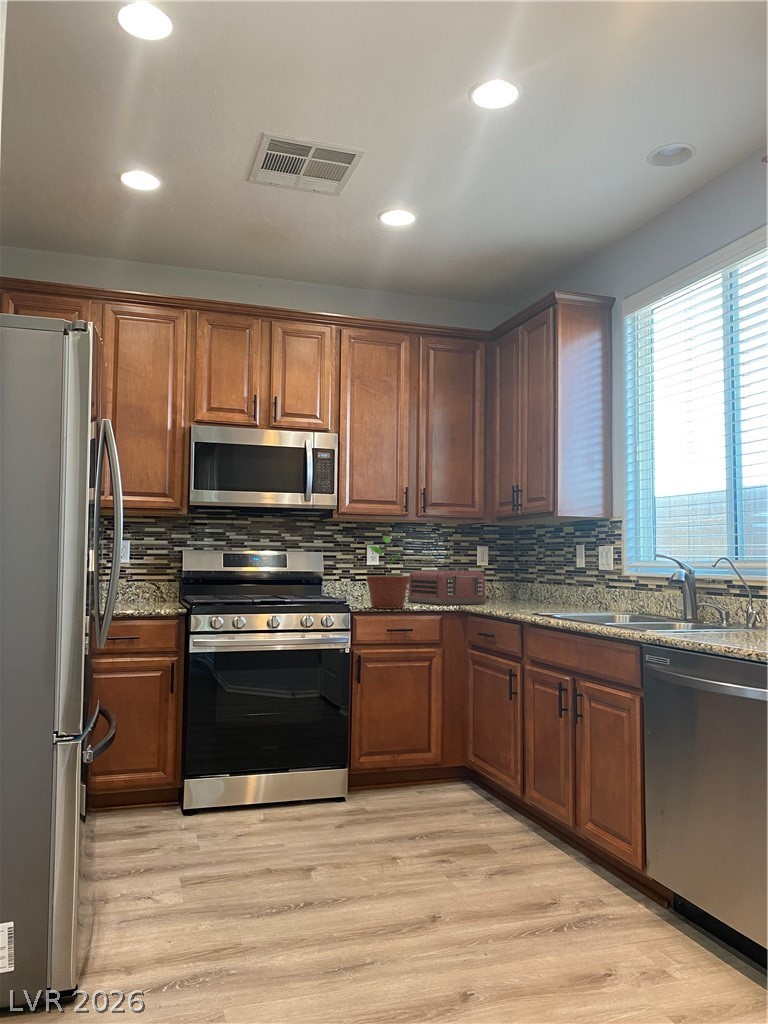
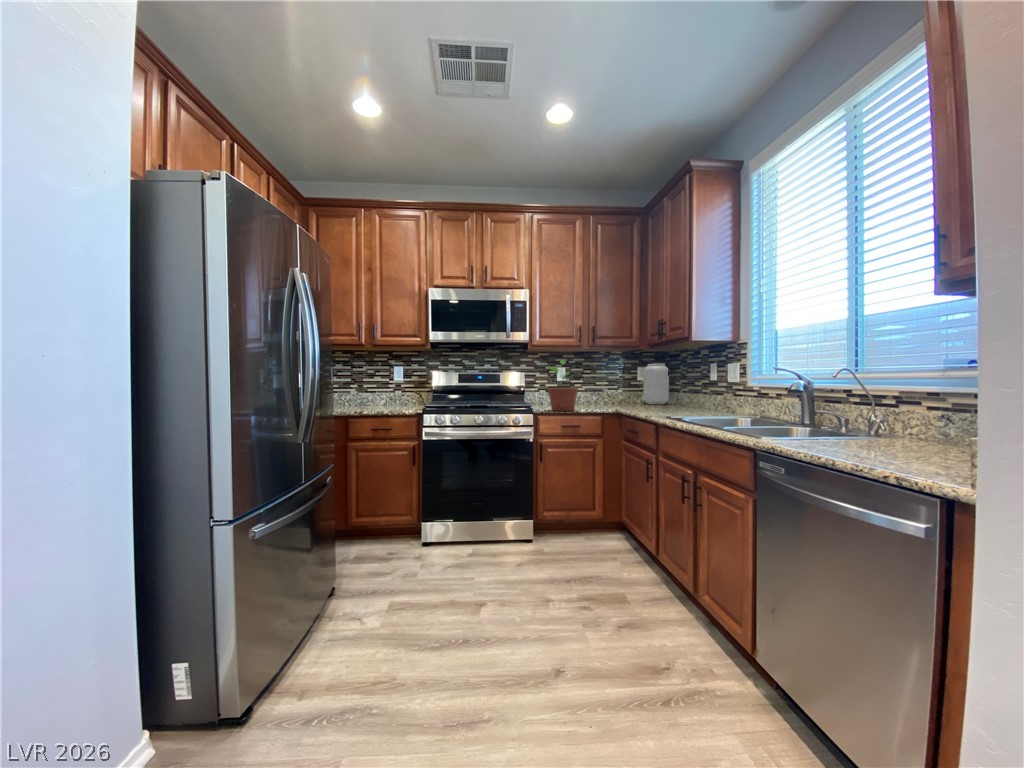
vase: none [485,542,519,600] -> present [643,364,669,405]
toaster: present [408,570,486,605] -> none [585,384,641,408]

